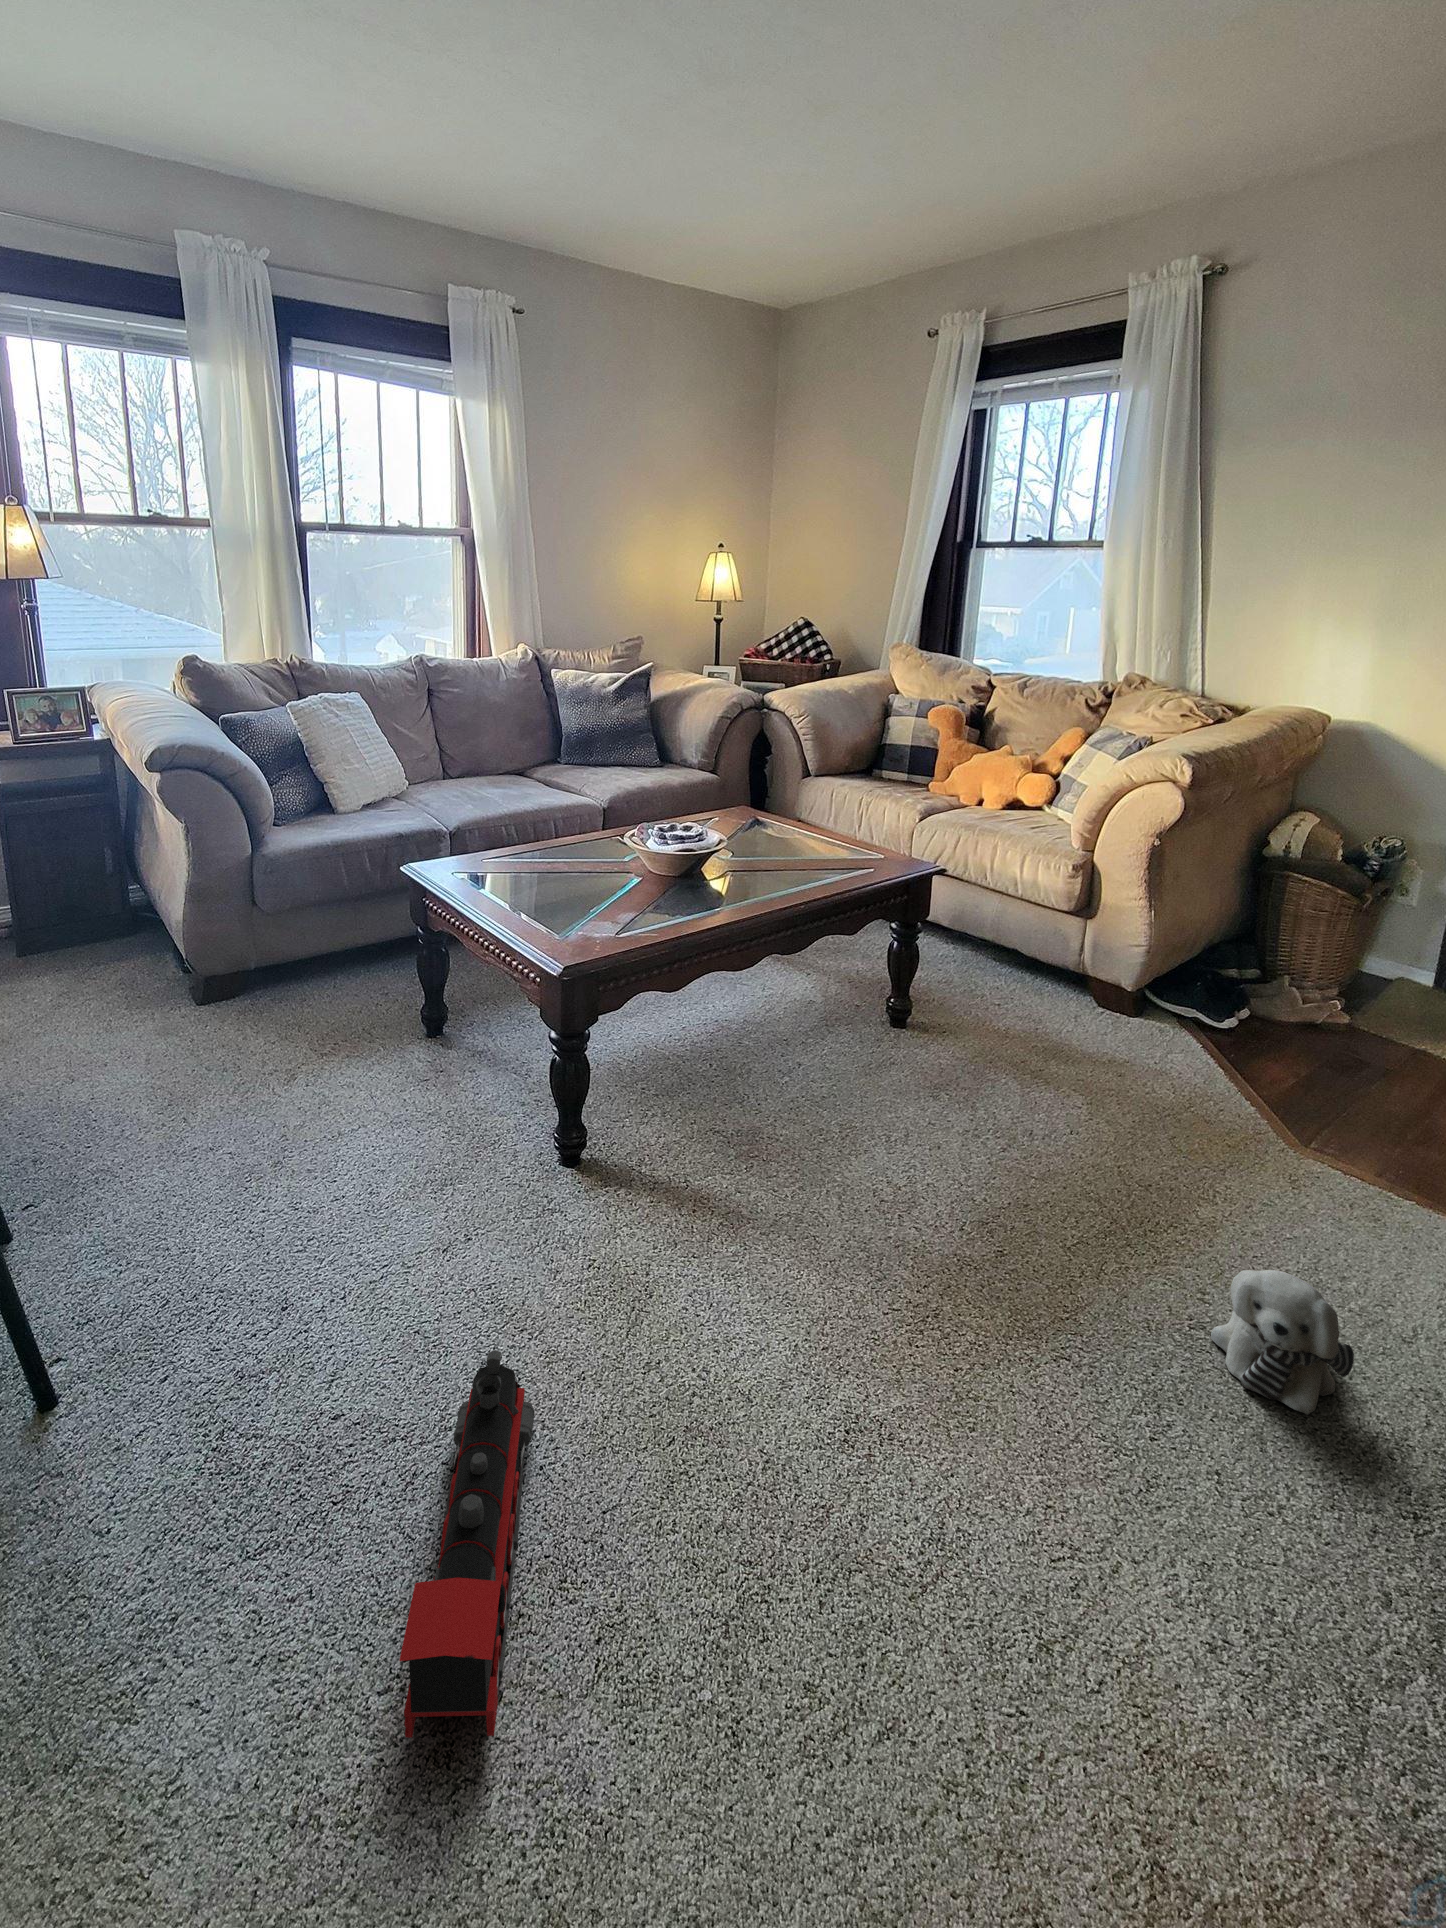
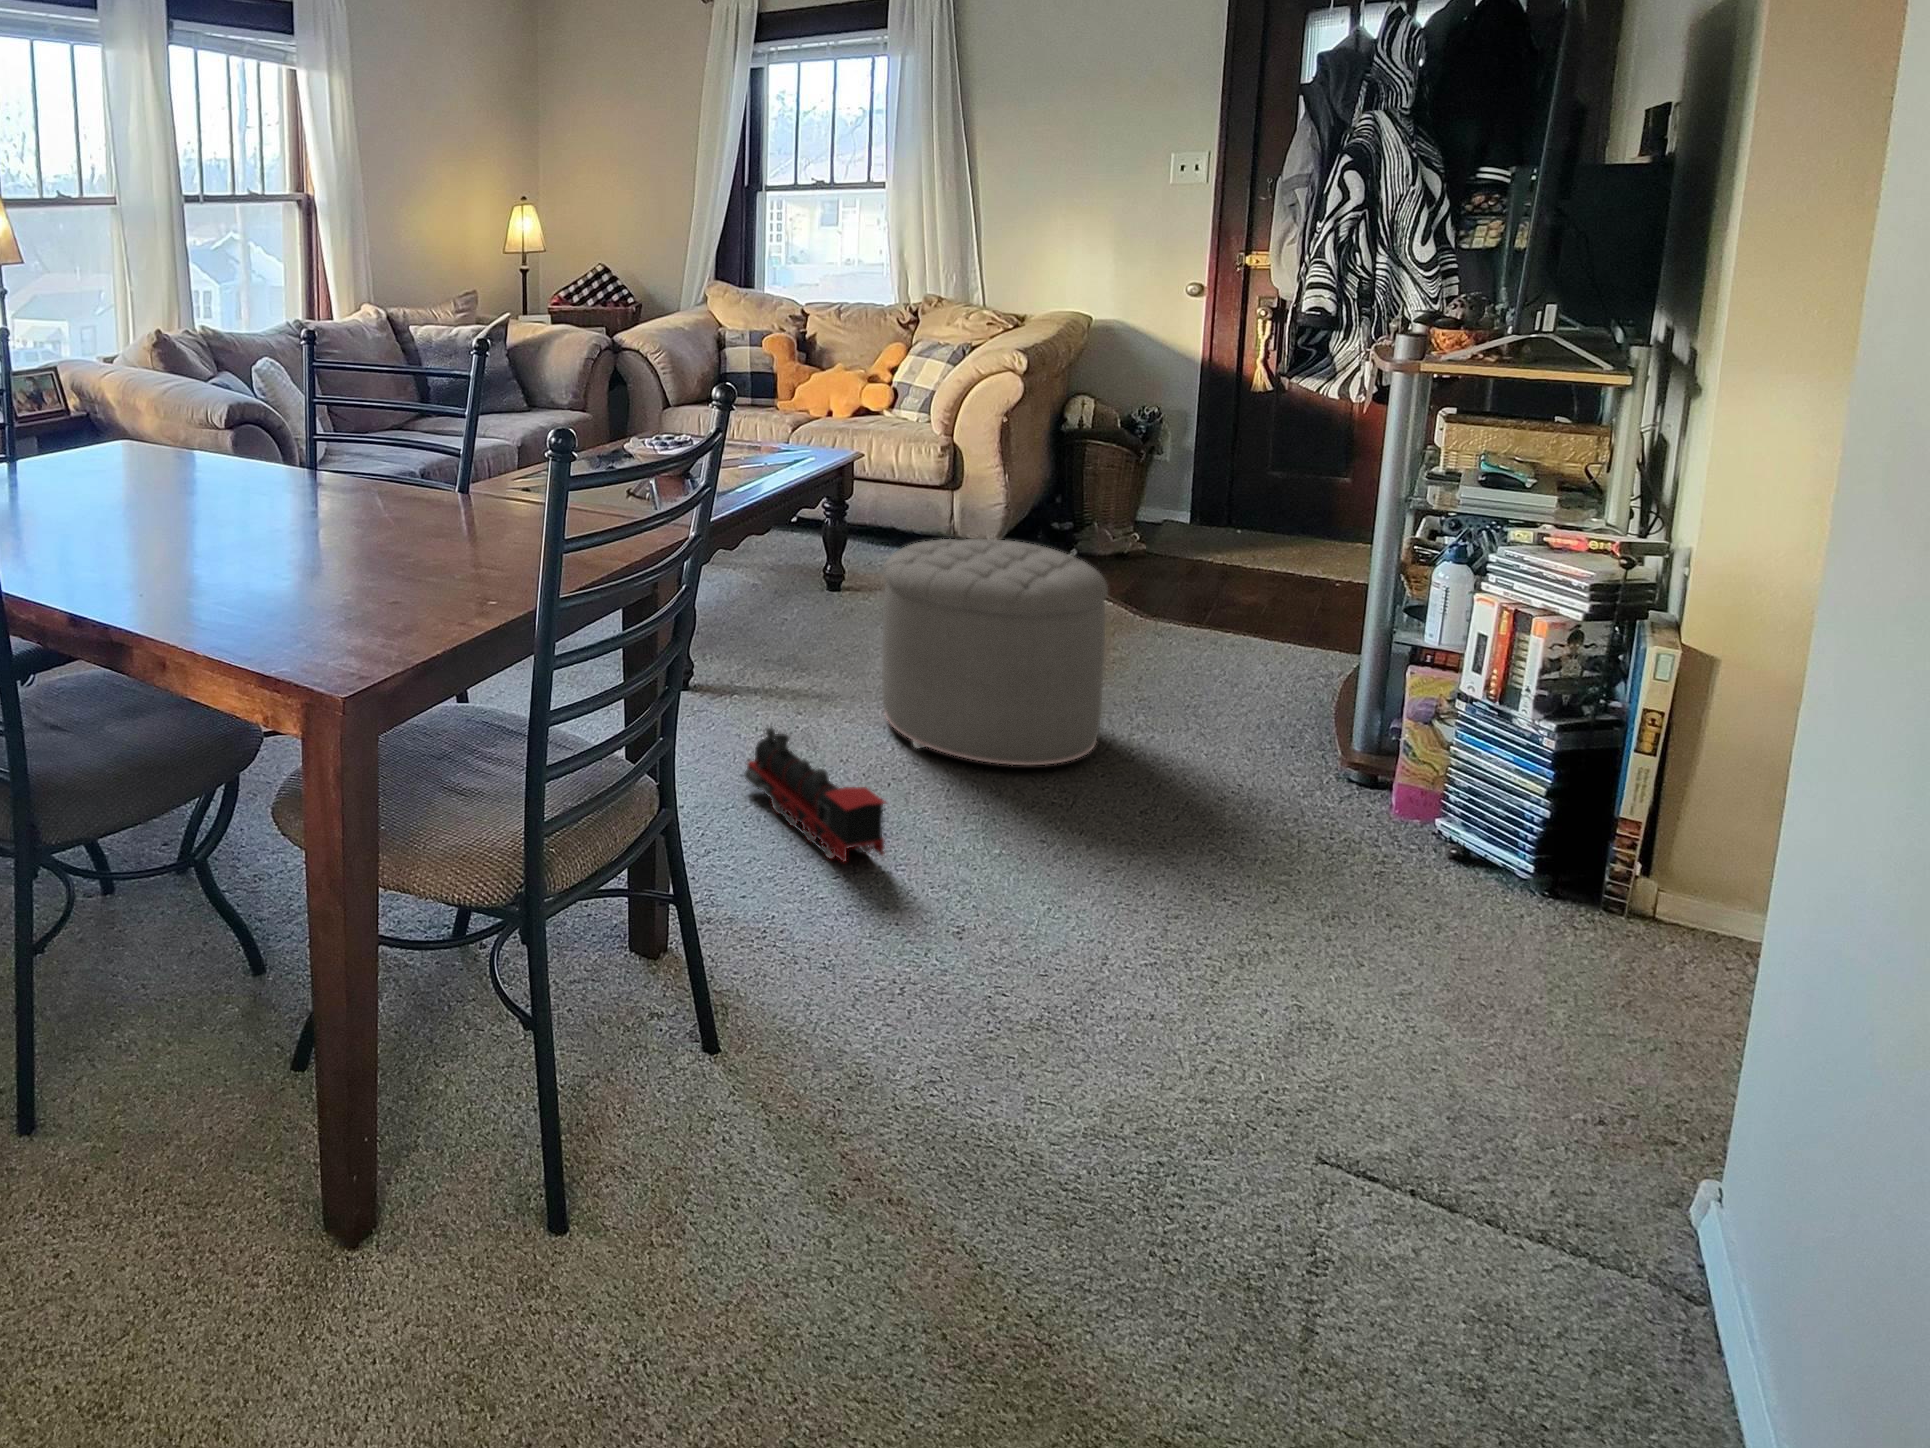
ottoman: none [774,1050,1132,1503] -> present [882,539,1108,765]
plush toy: present [1211,1270,1354,1415] -> none [1136,639,1221,718]

